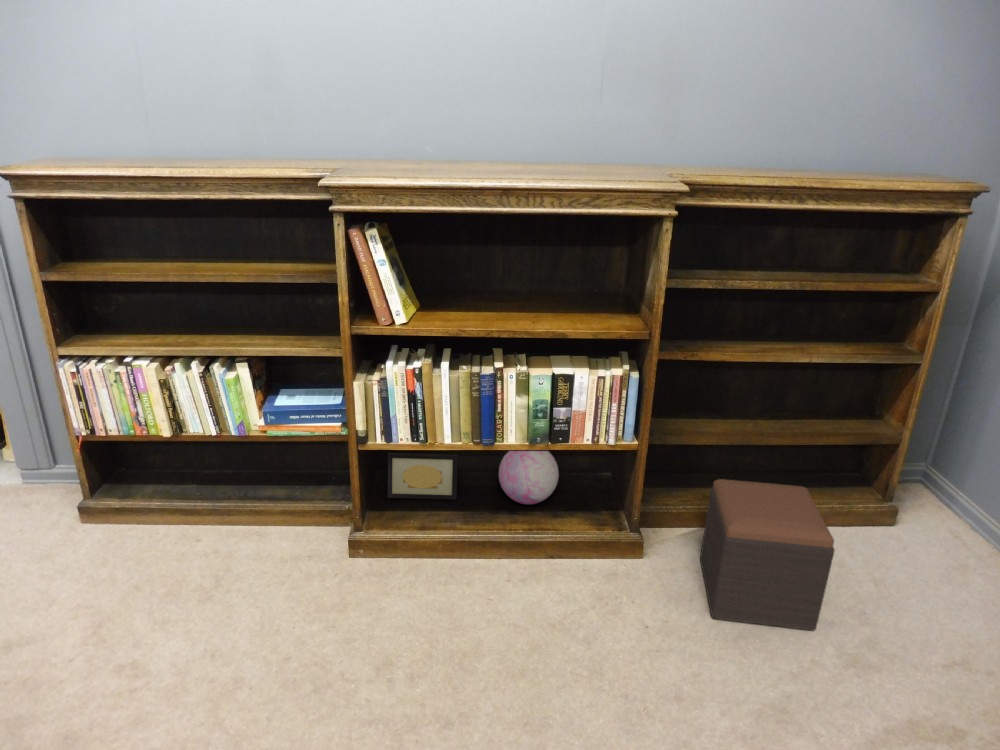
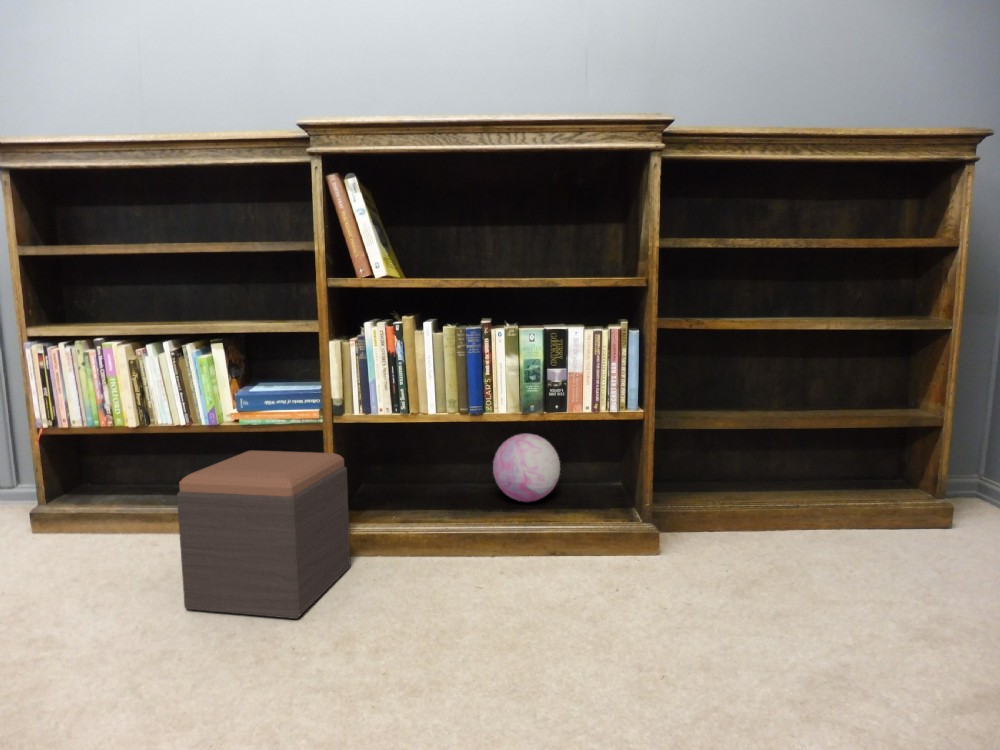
picture frame: present [388,453,457,500] -> none [369,449,447,500]
footstool: present [700,479,834,630] -> present [177,450,350,619]

